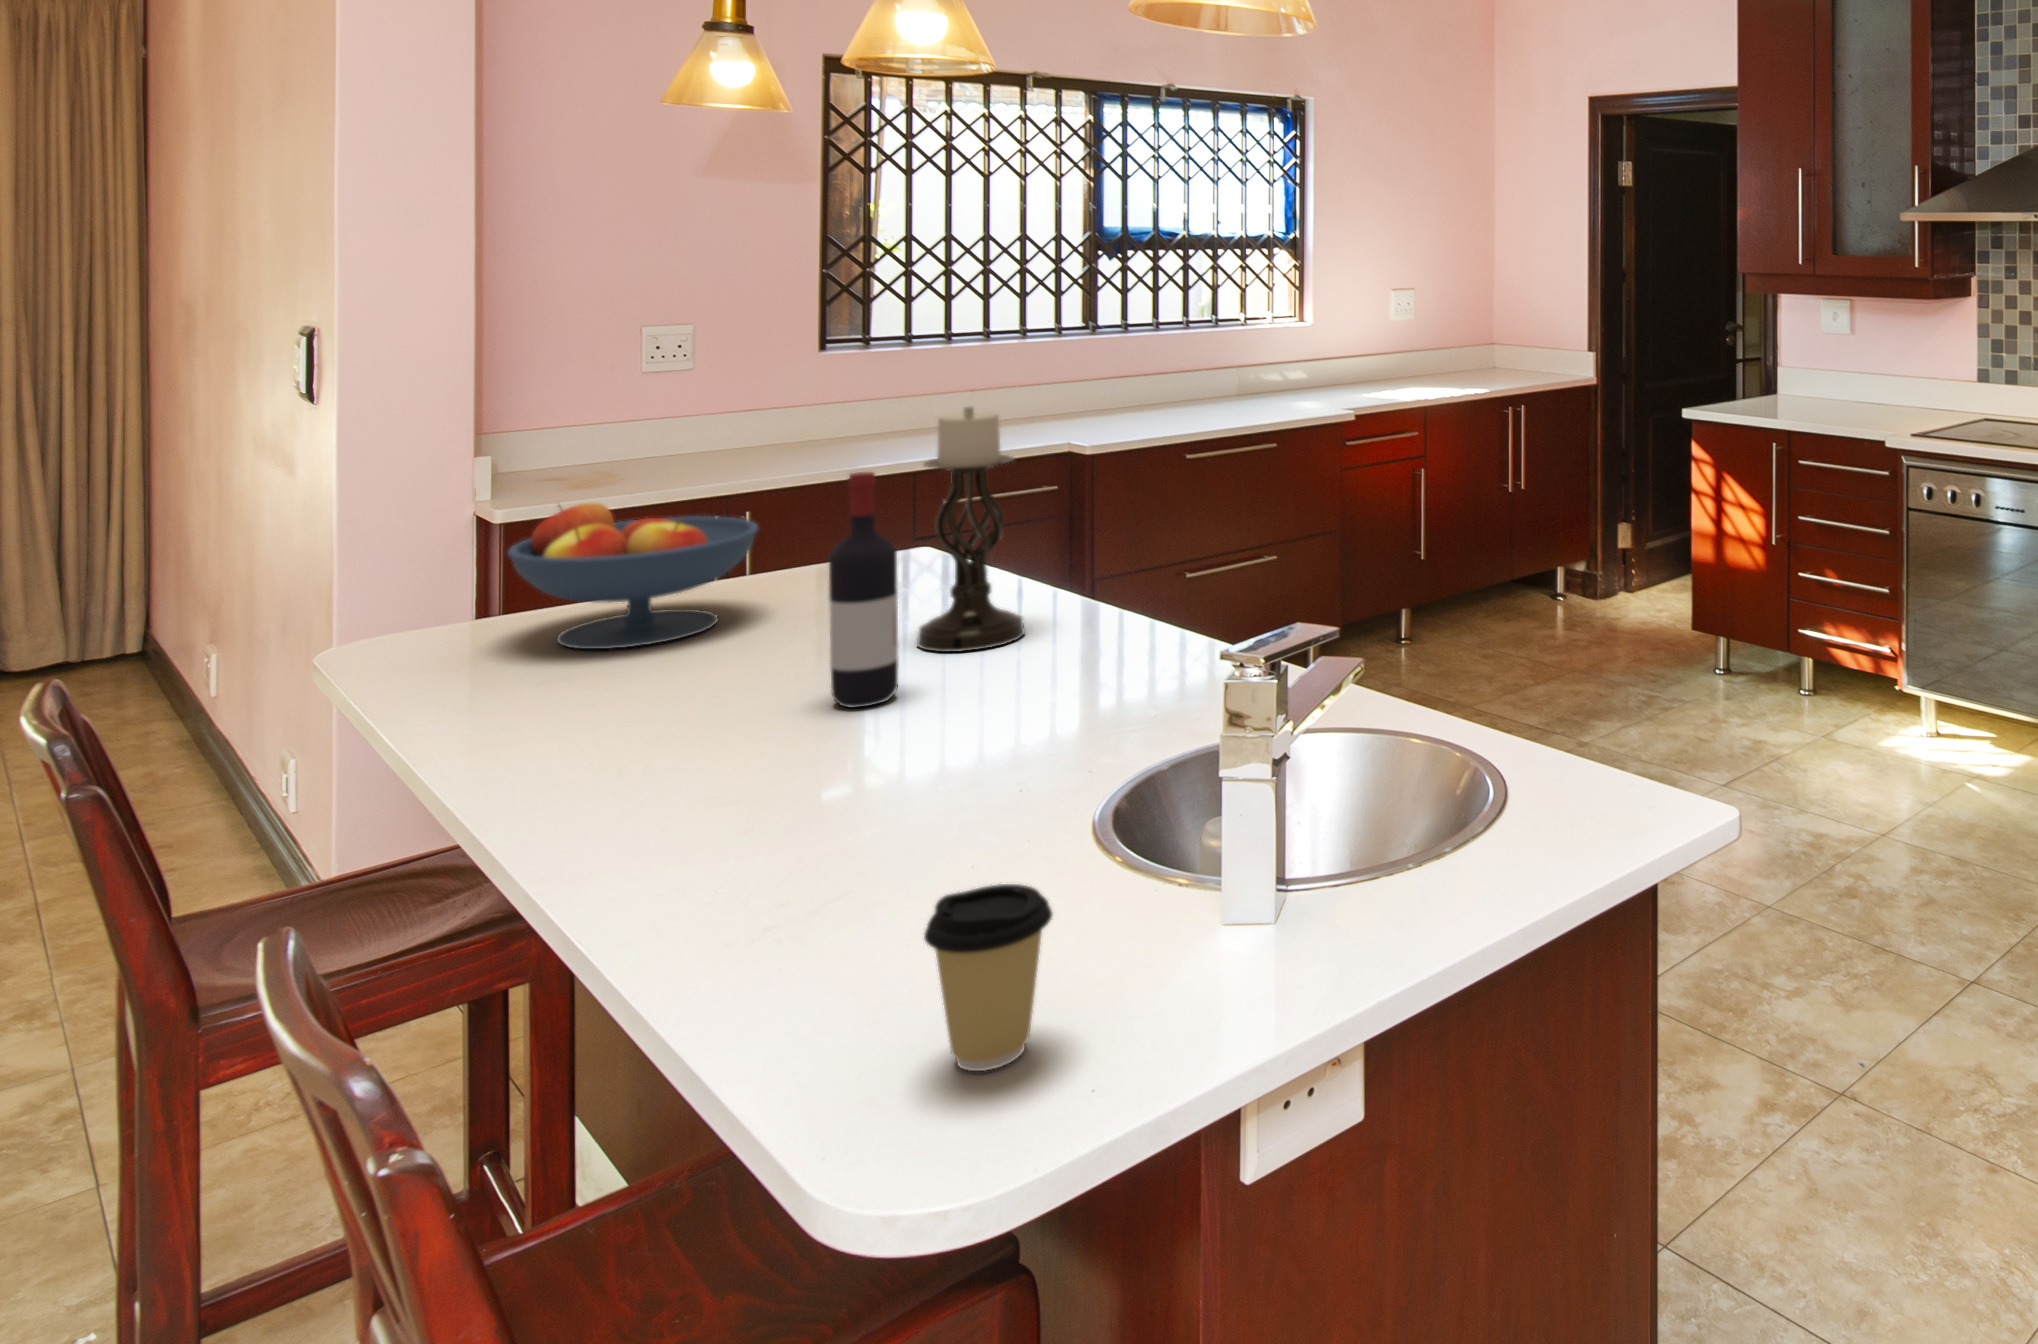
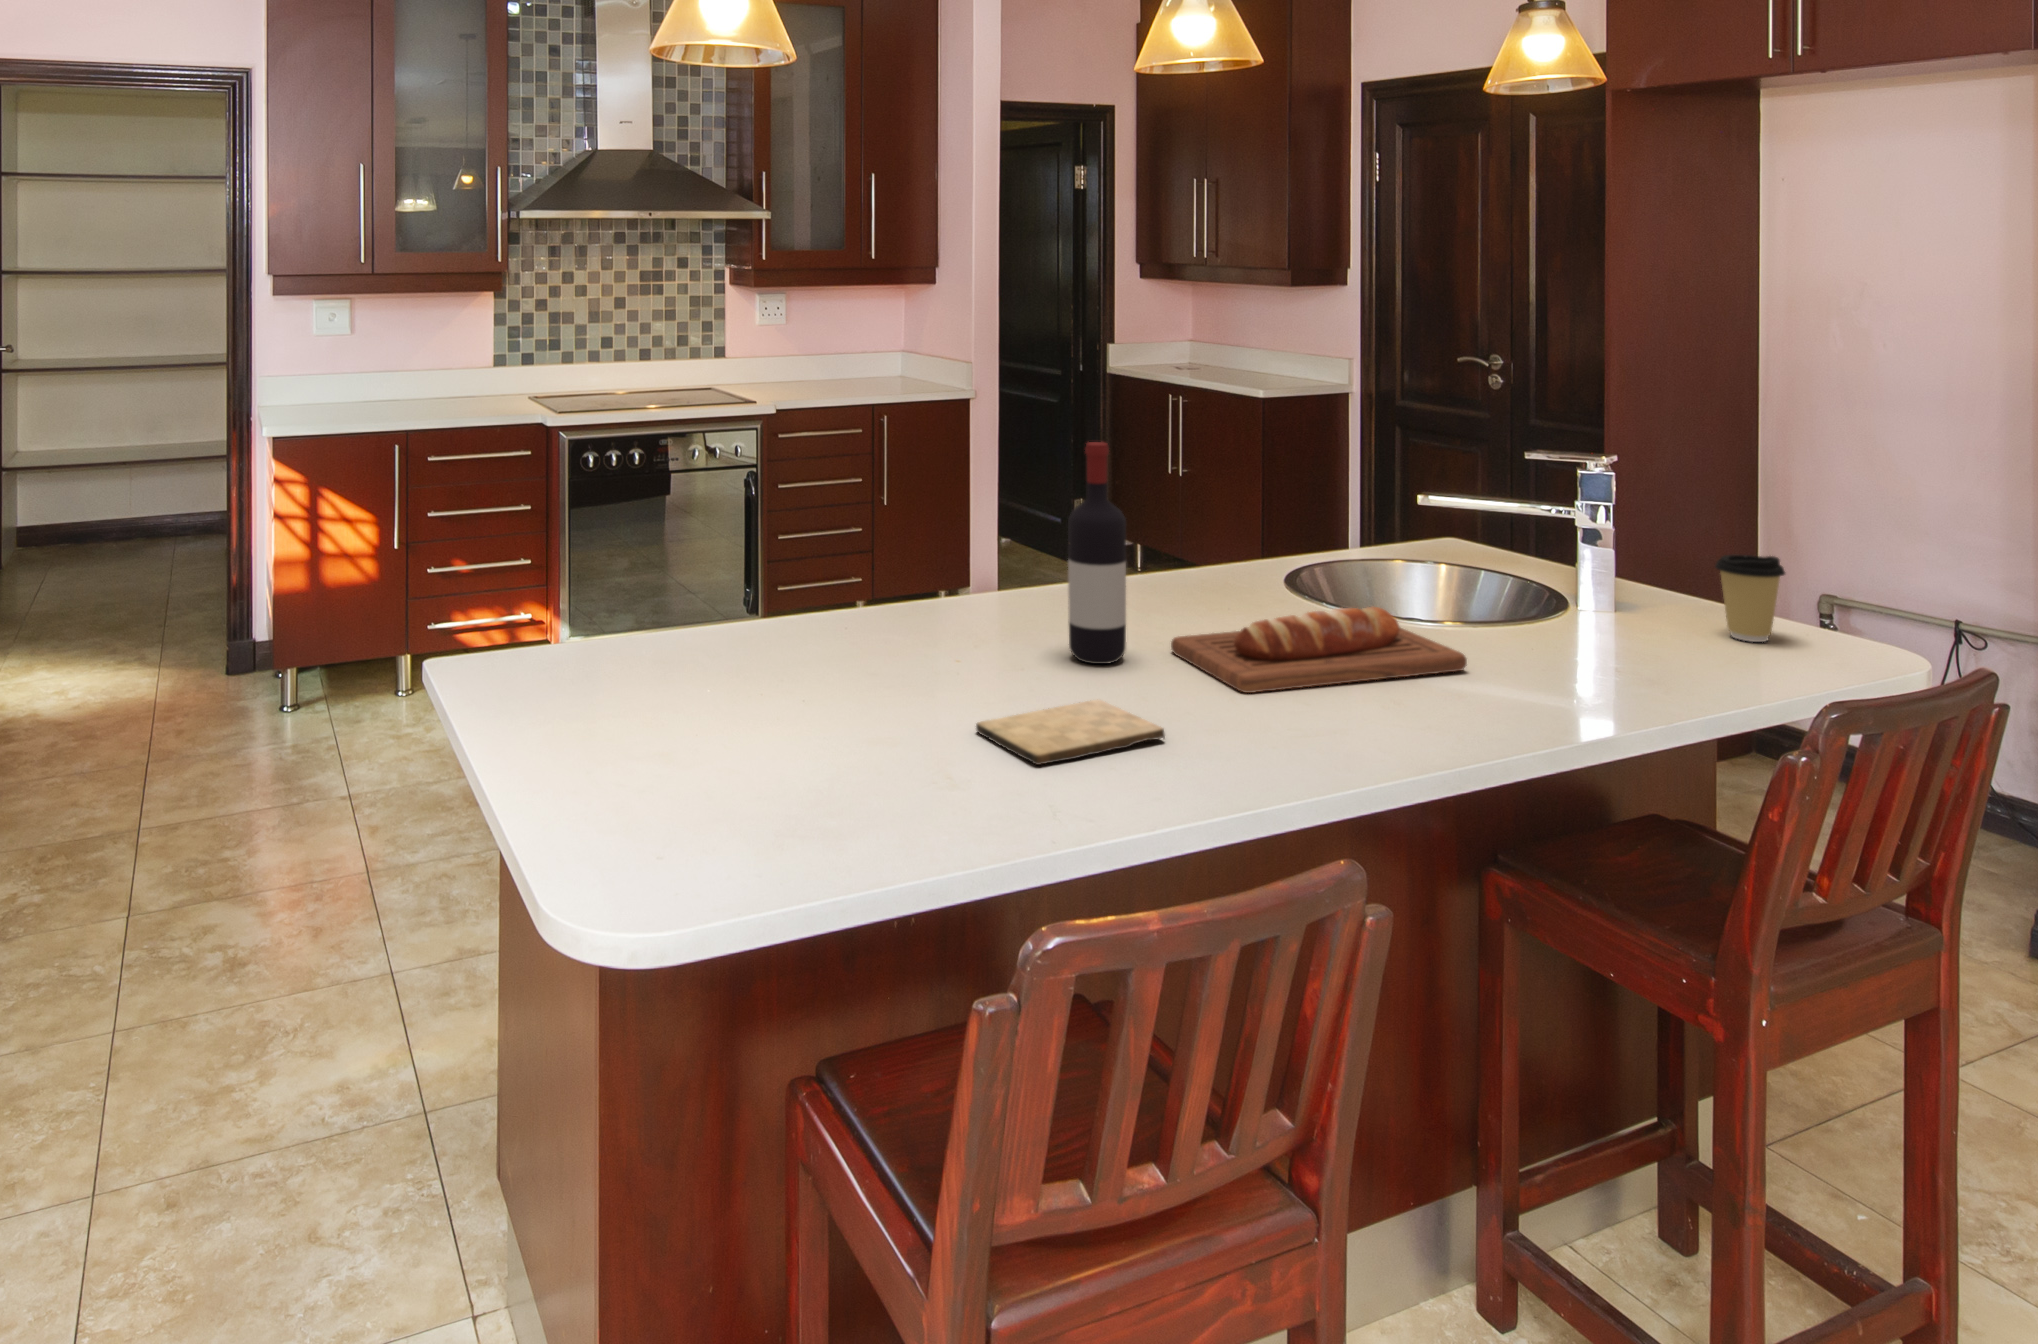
candle holder: present [917,407,1025,652] -> none [860,395,960,645]
fruit bowl: present [508,503,758,649] -> none [559,570,834,767]
cutting board: none [502,683,674,745] -> present [976,700,1165,765]
bread loaf: none [714,705,987,848] -> present [1171,607,1467,693]

